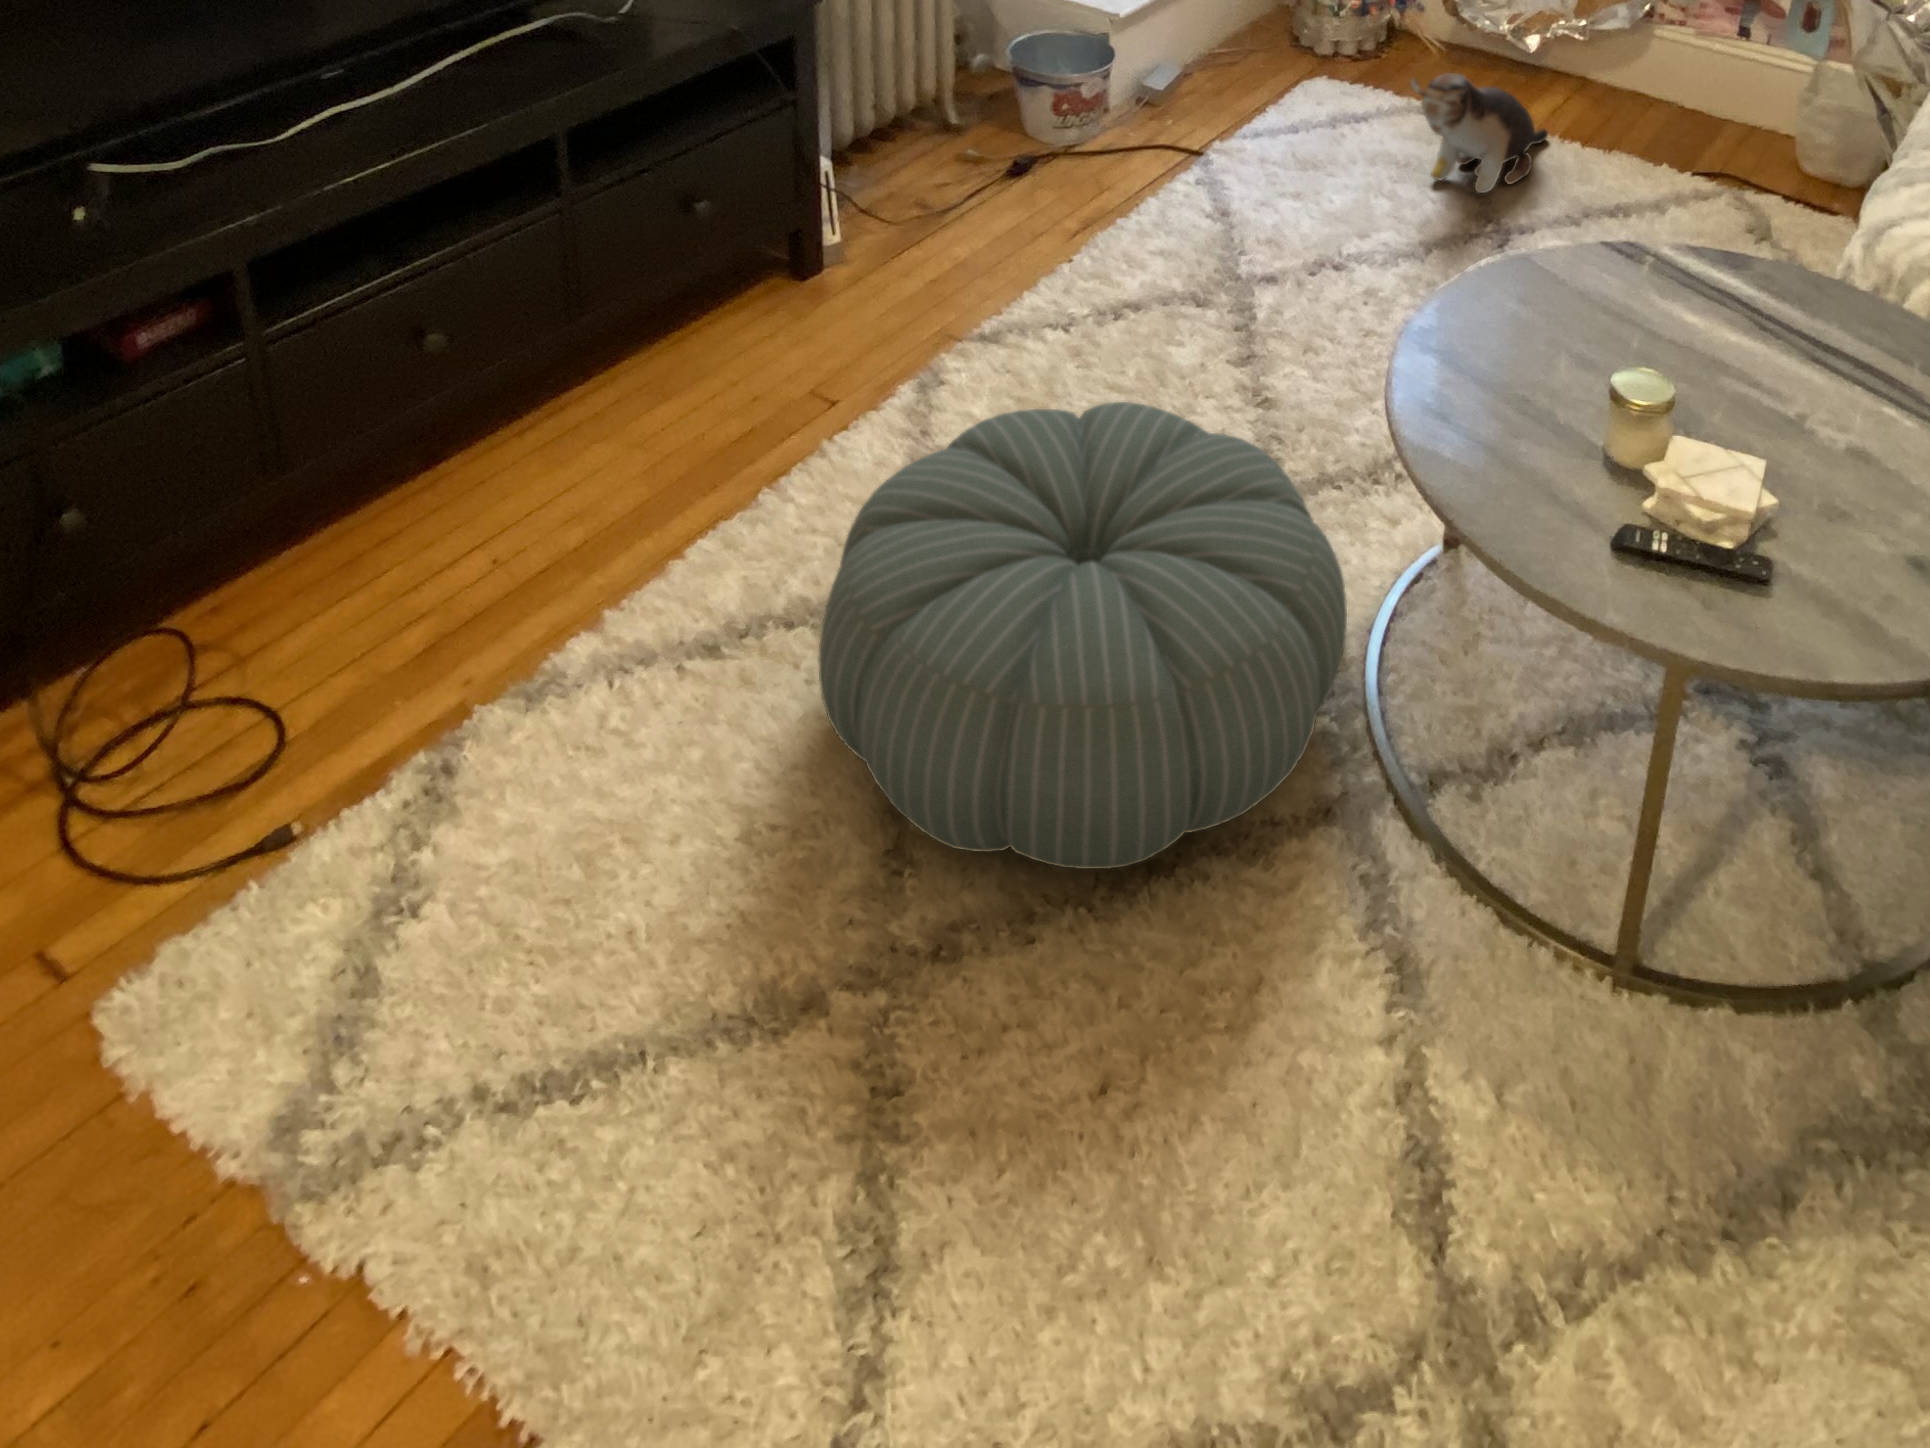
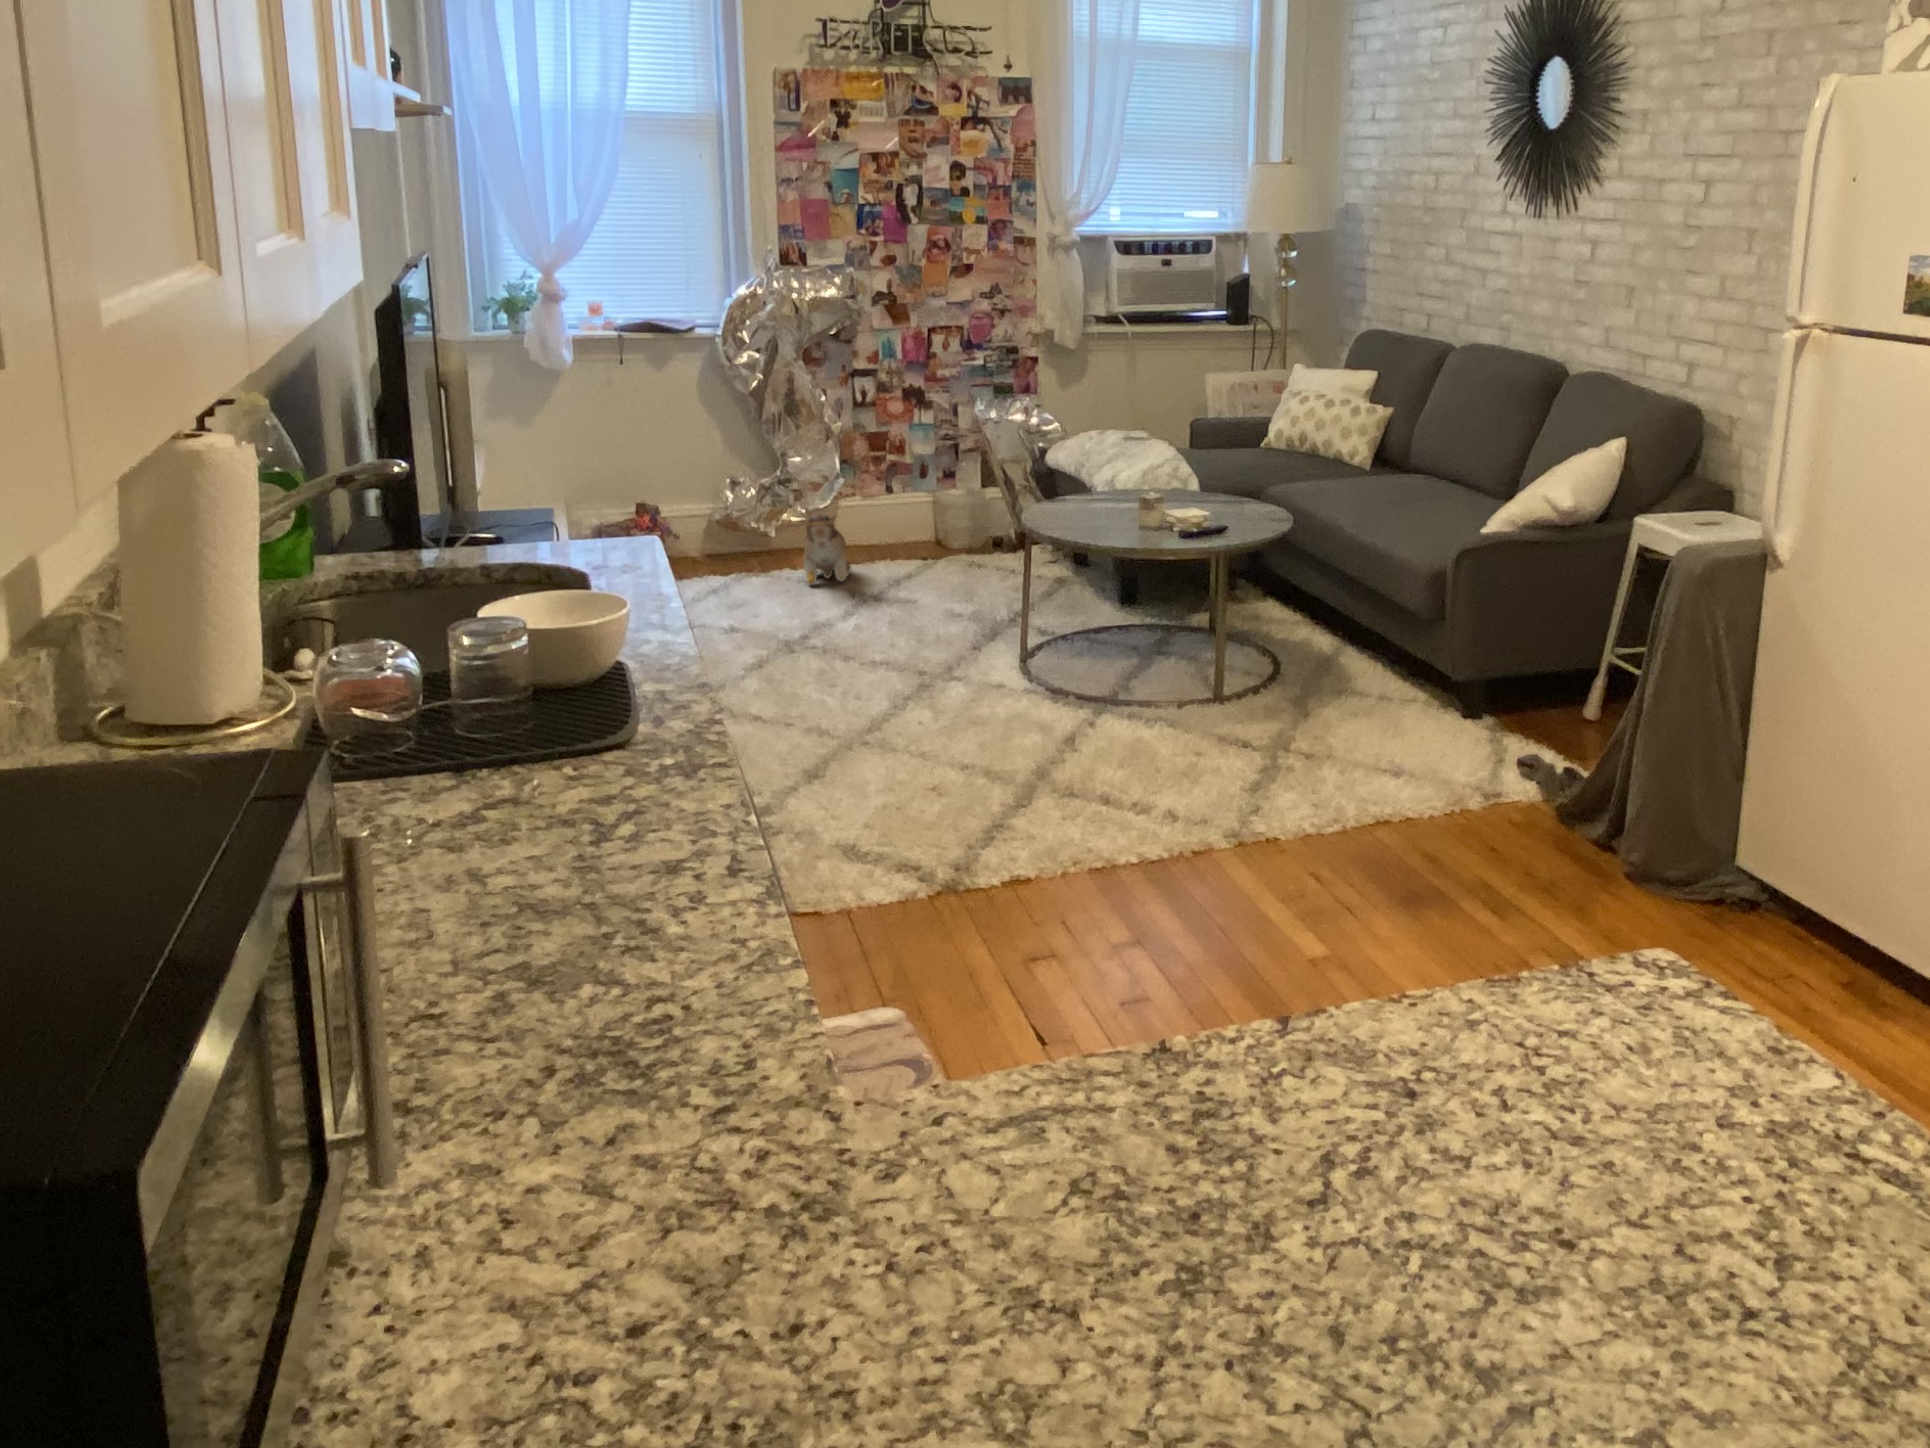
pouf: present [818,402,1347,869] -> none [854,601,1096,749]

